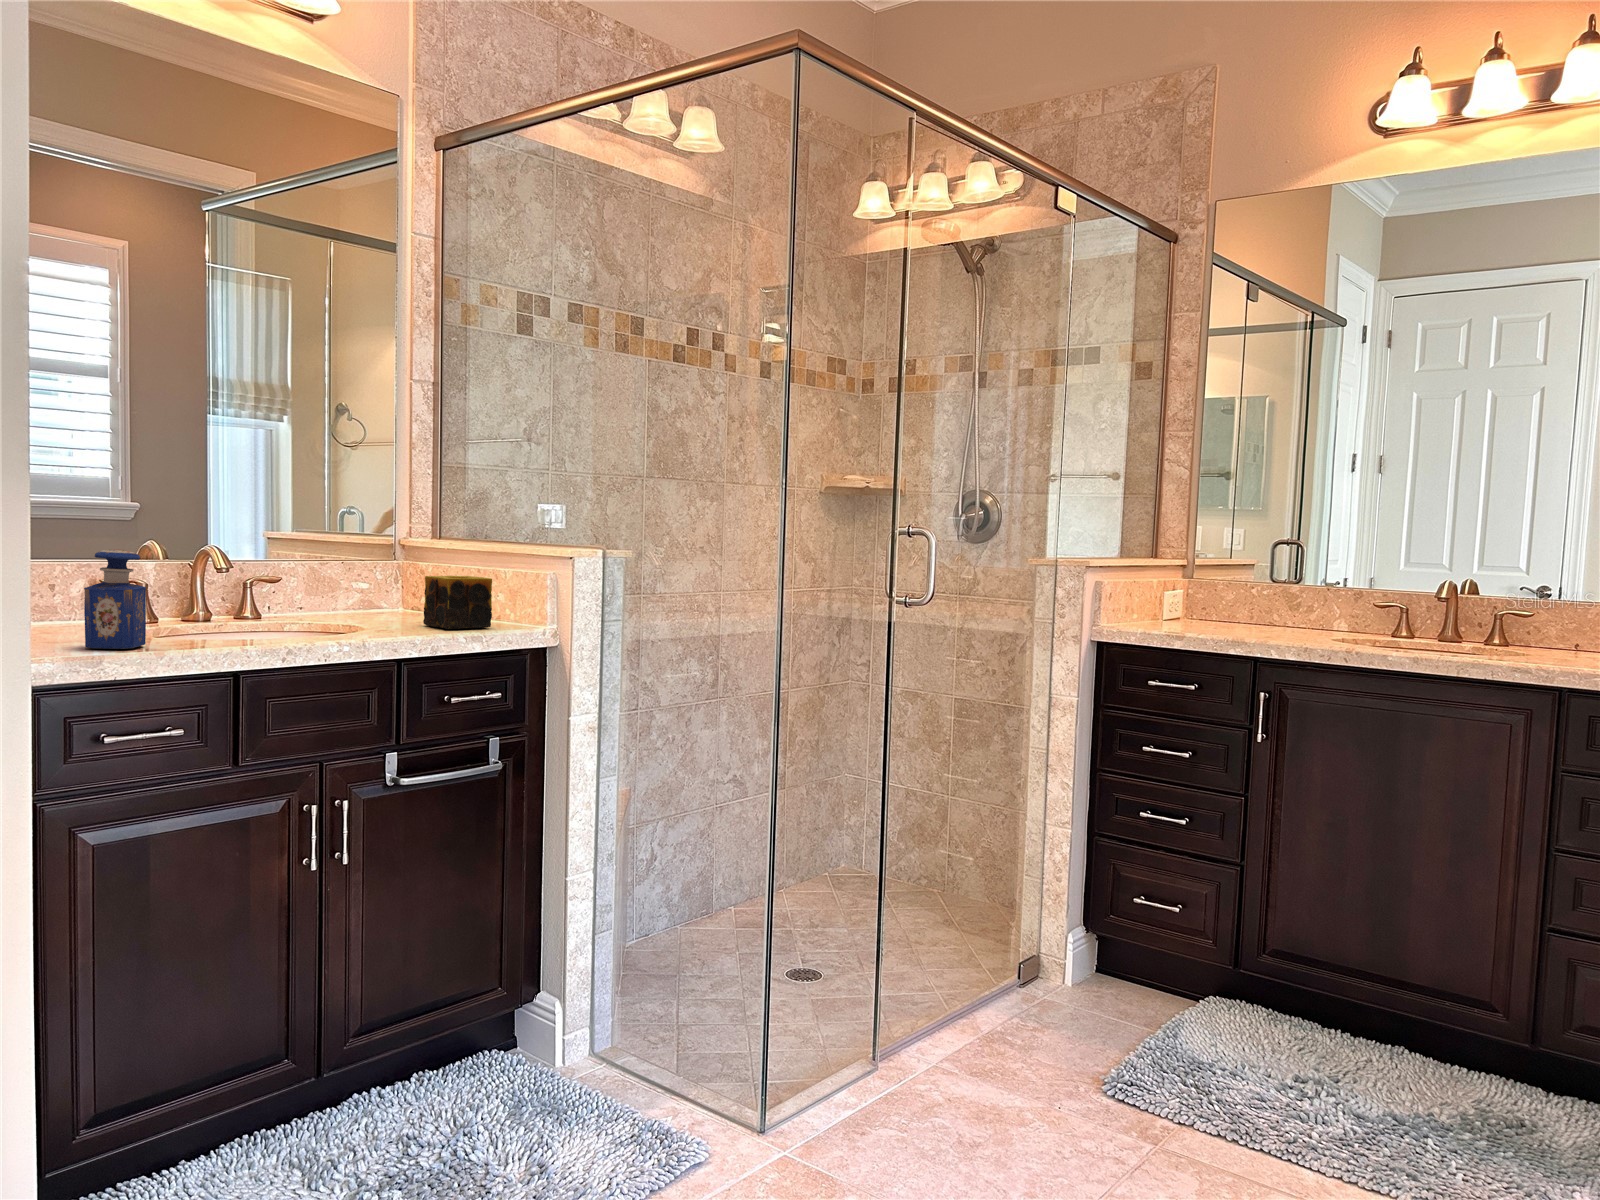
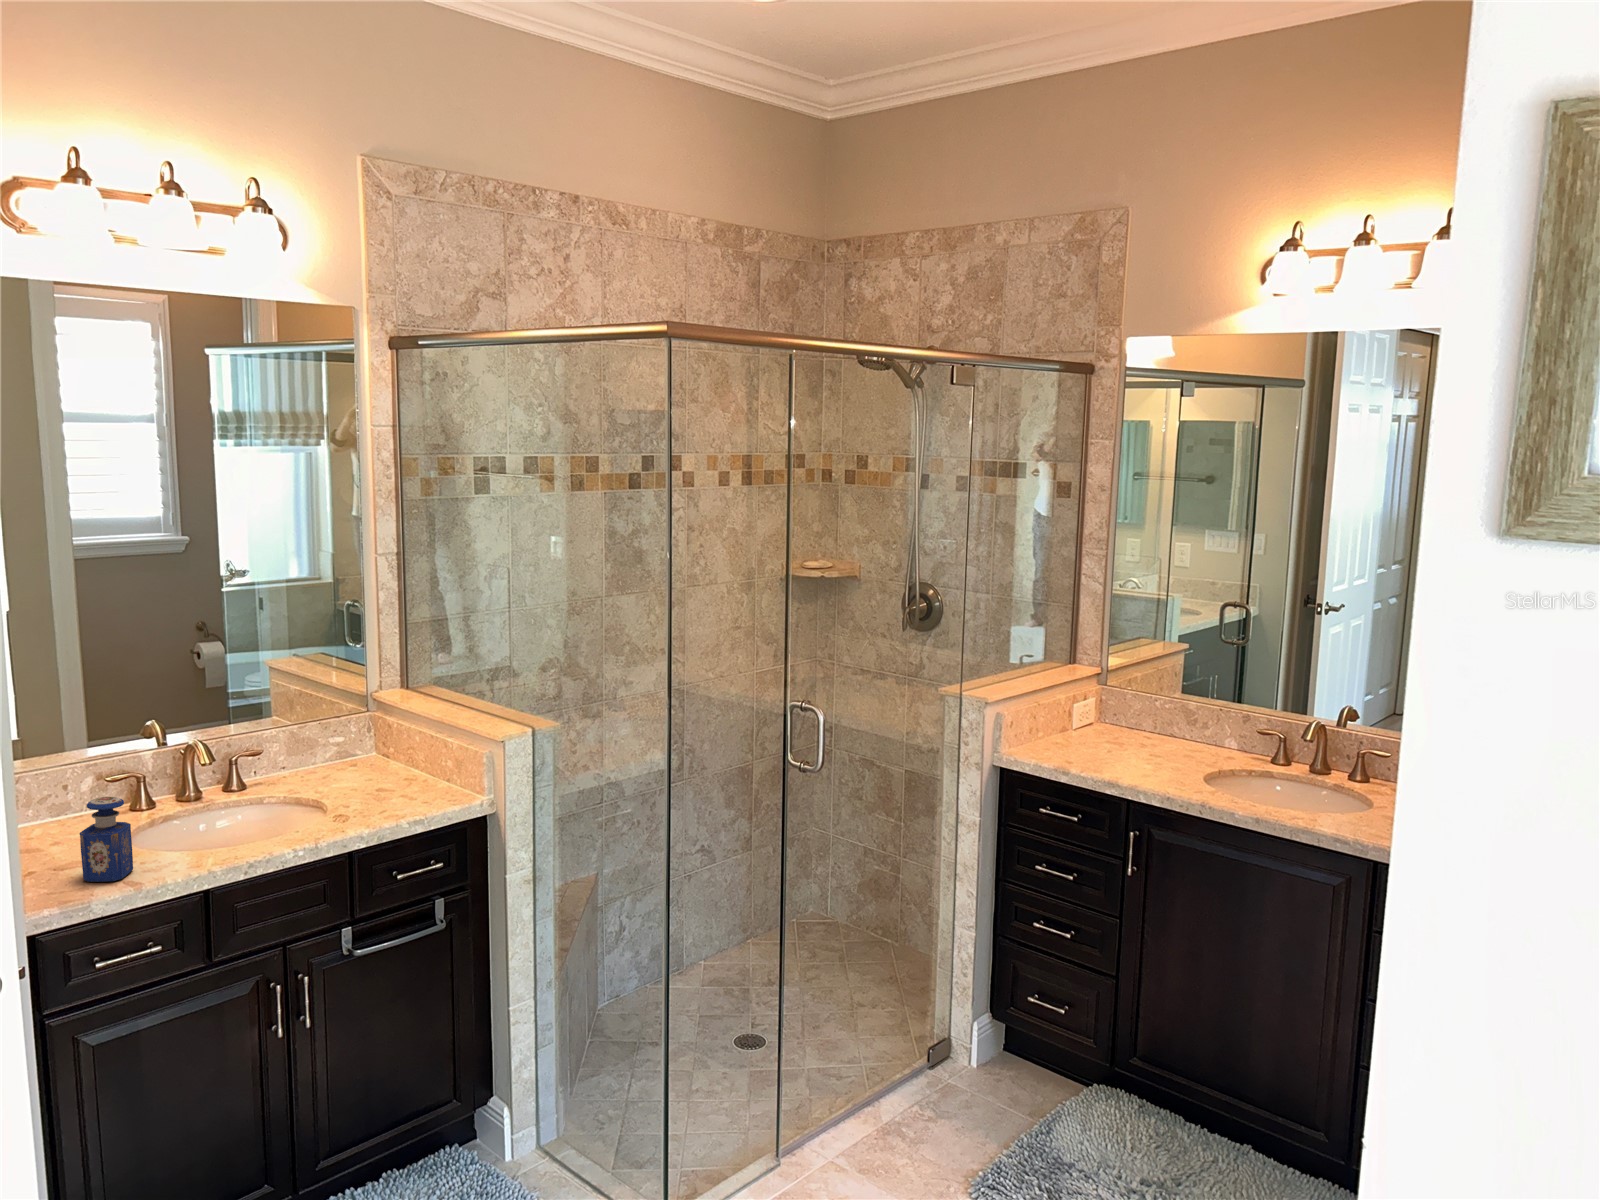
candle: present [423,576,492,629] -> none [381,747,439,804]

